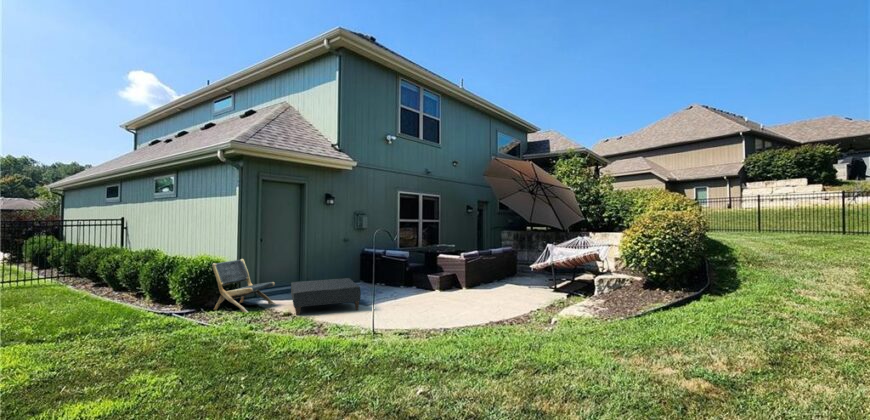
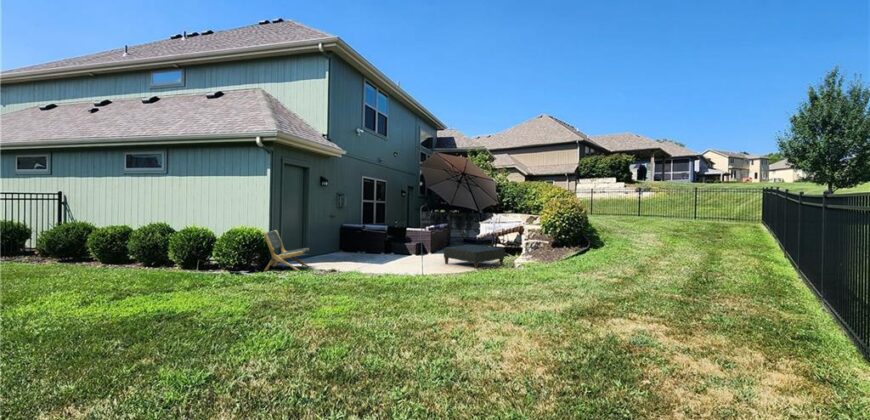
ottoman: present [291,278,361,315] -> present [444,245,505,269]

